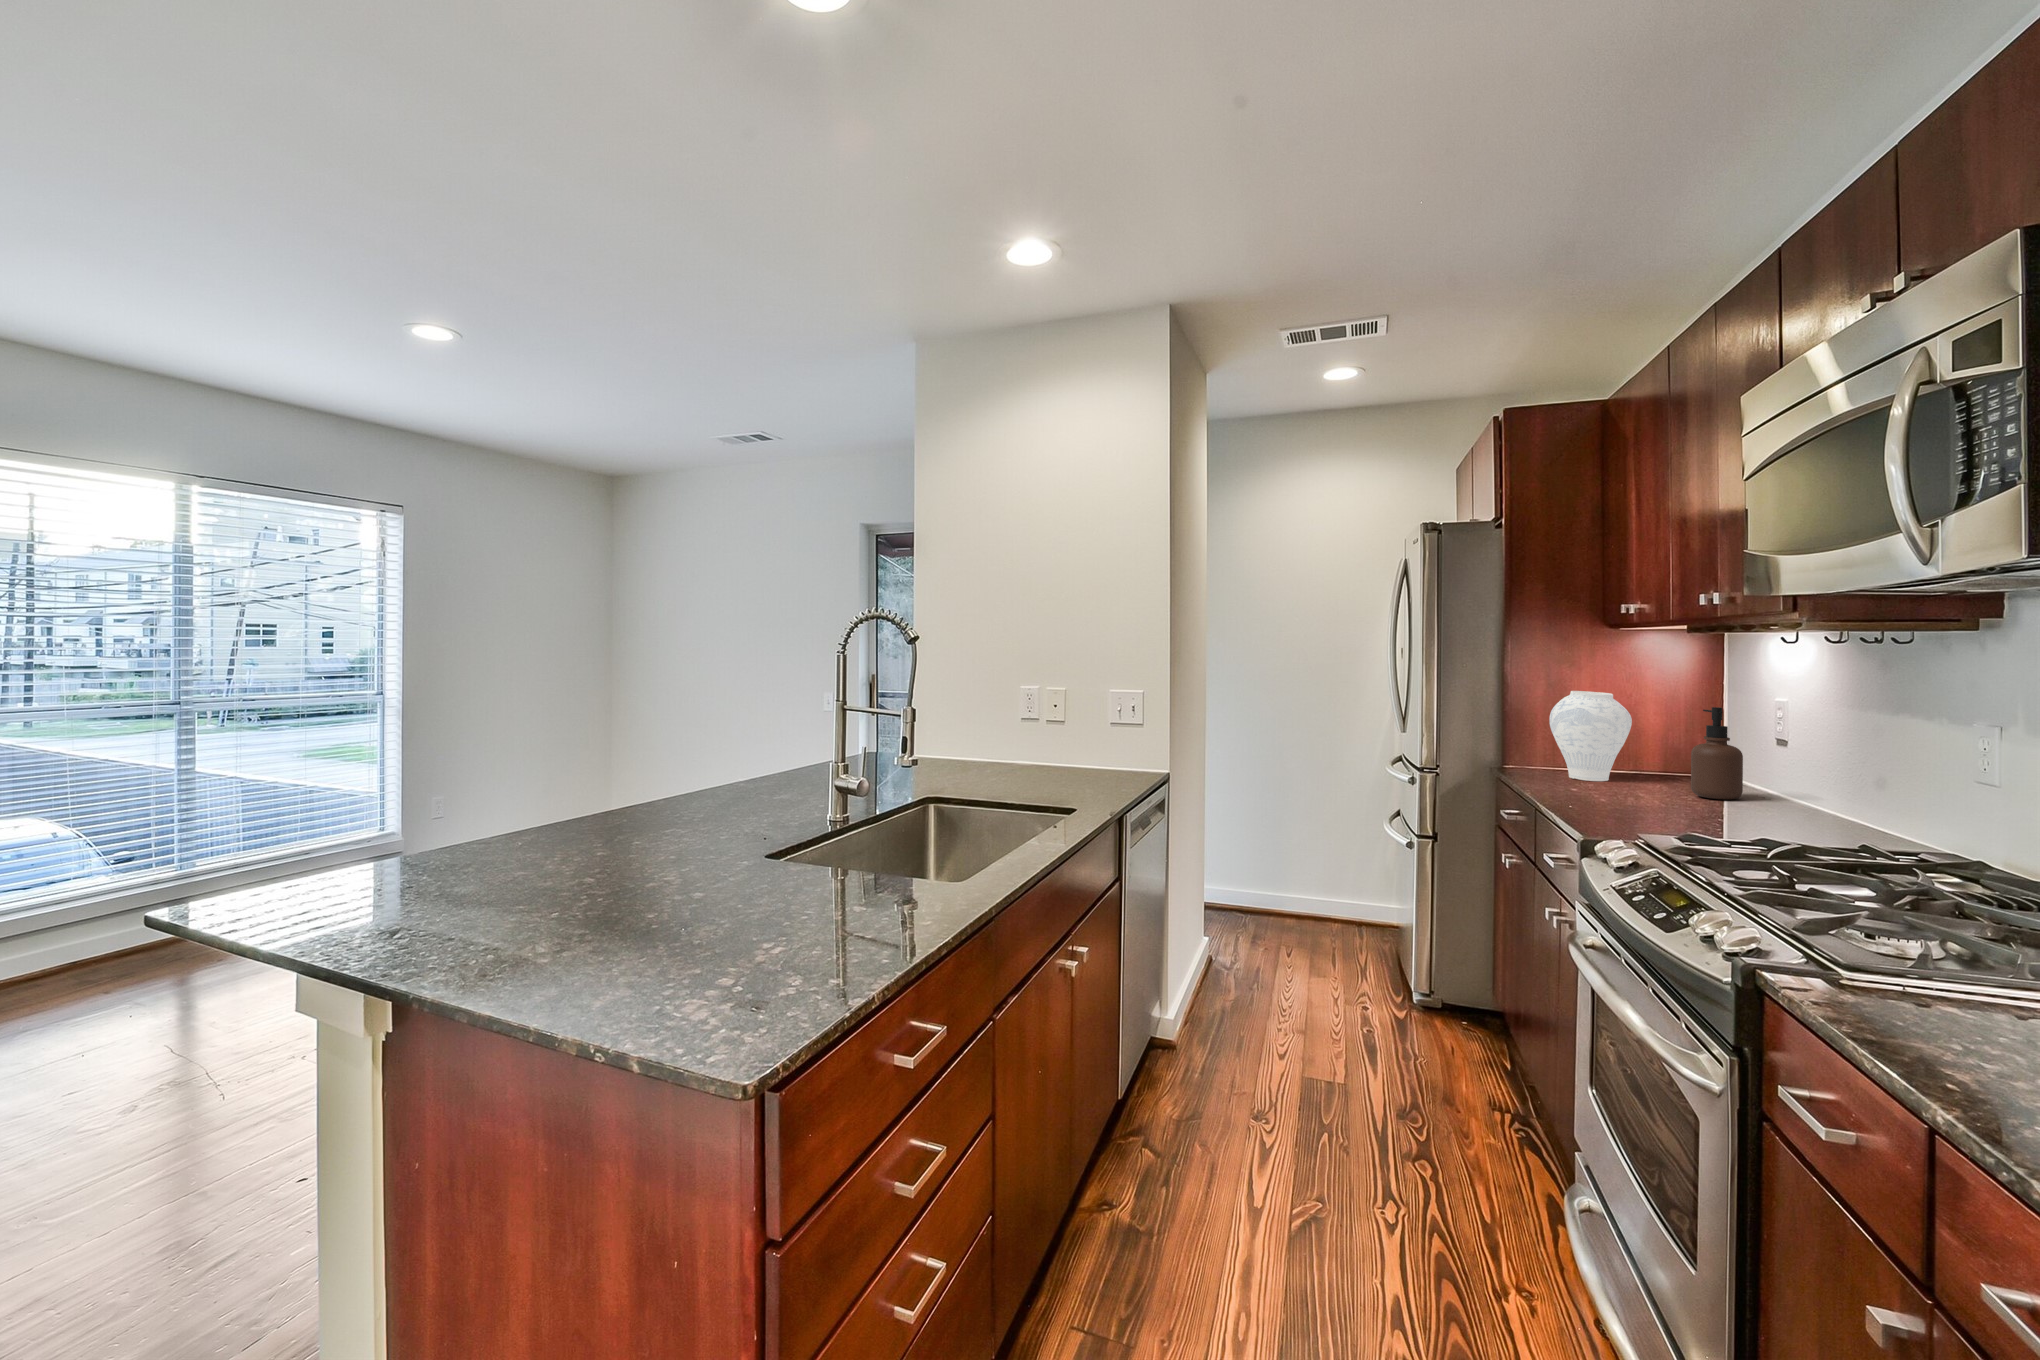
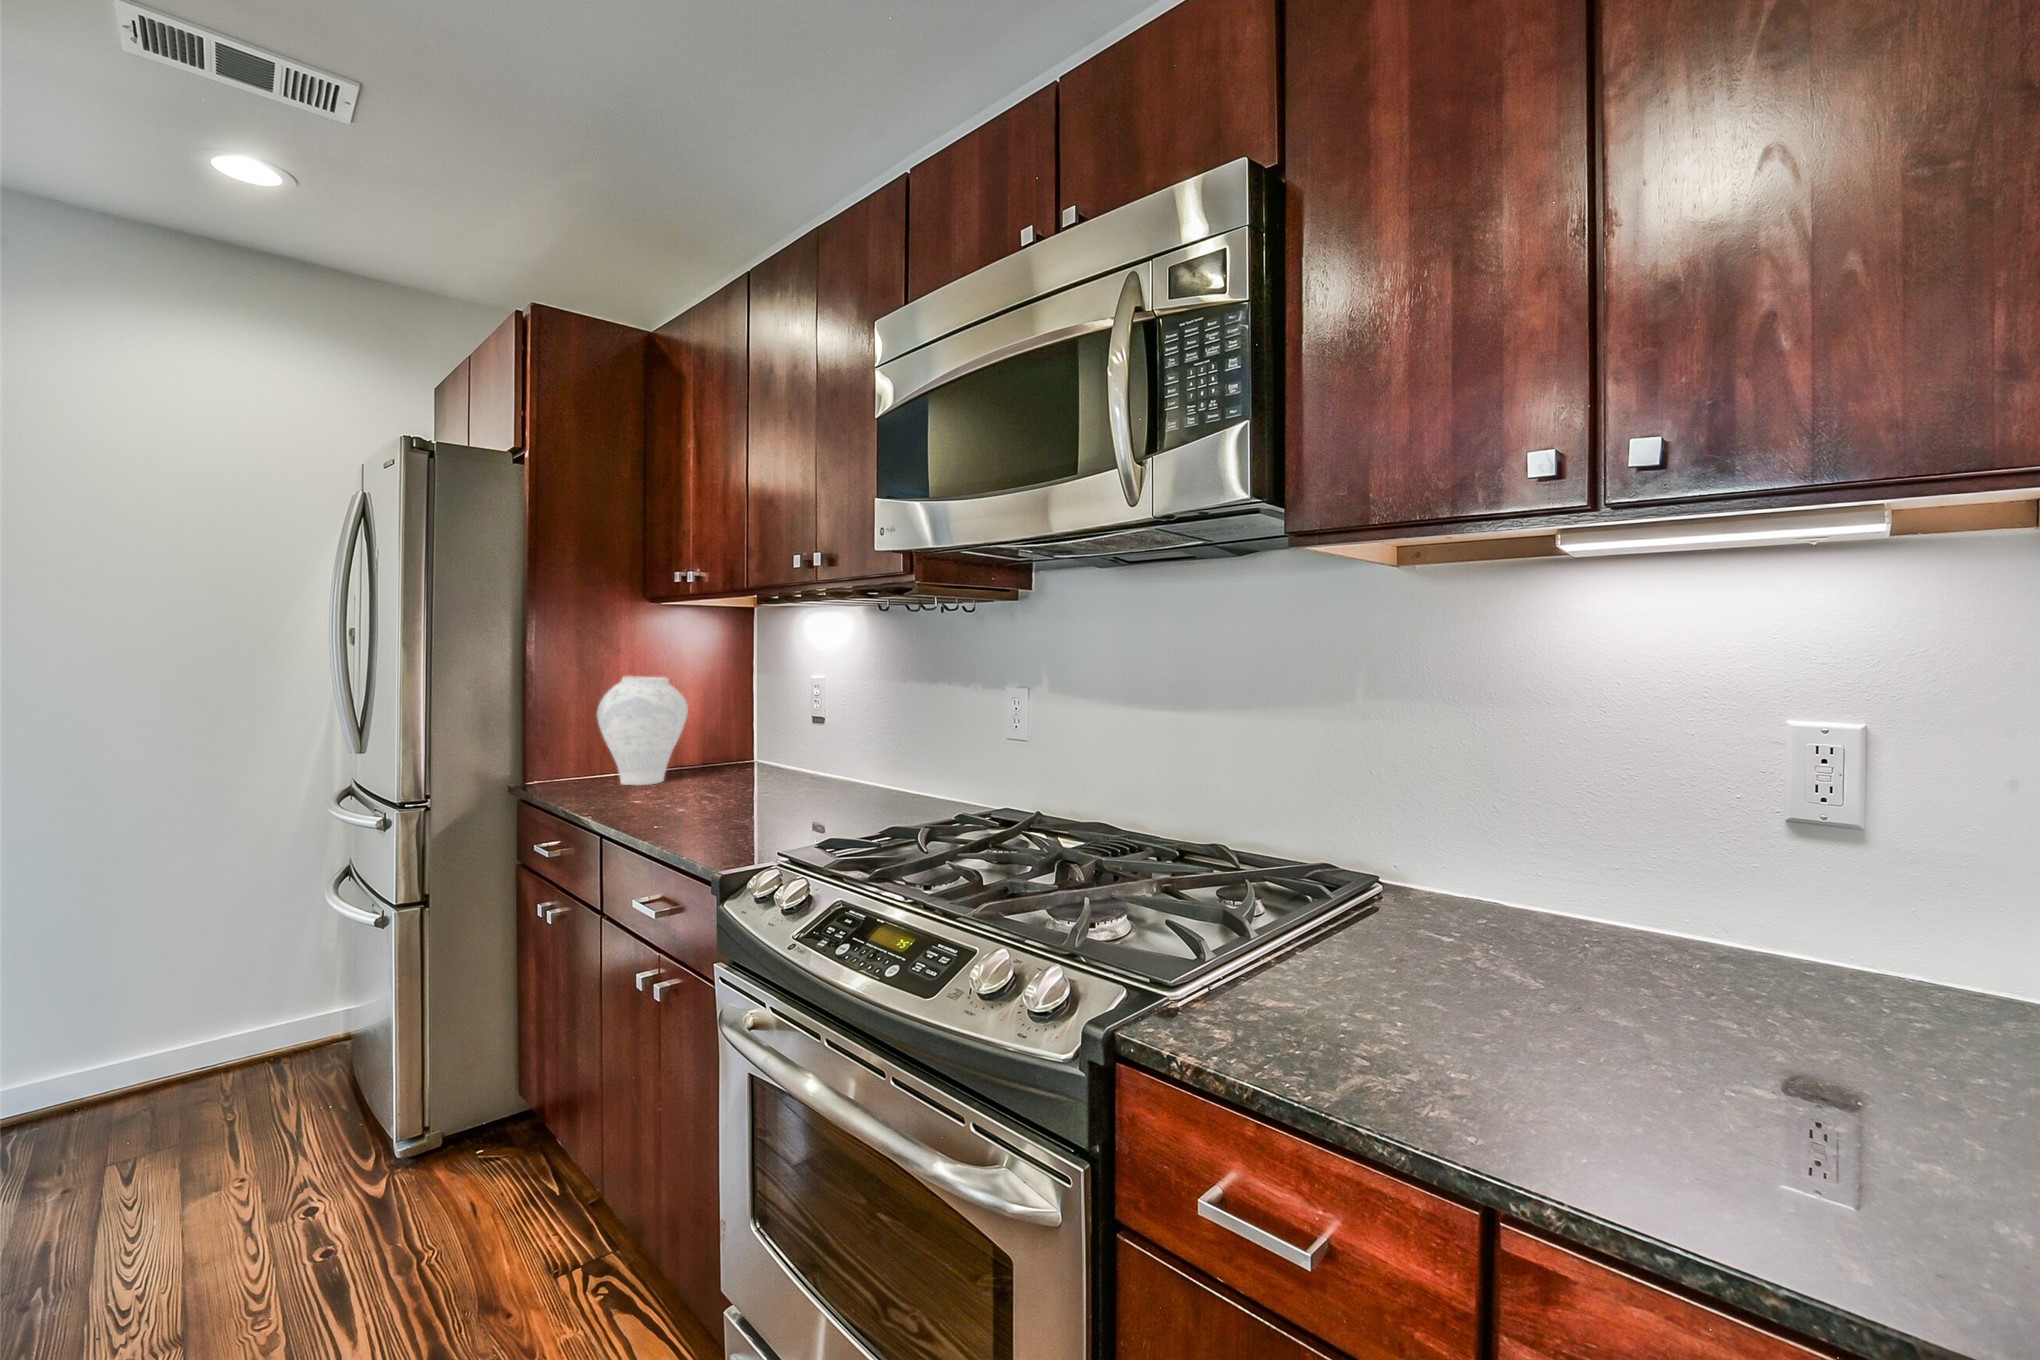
soap dispenser: present [1691,707,1743,800] -> none [758,686,803,785]

